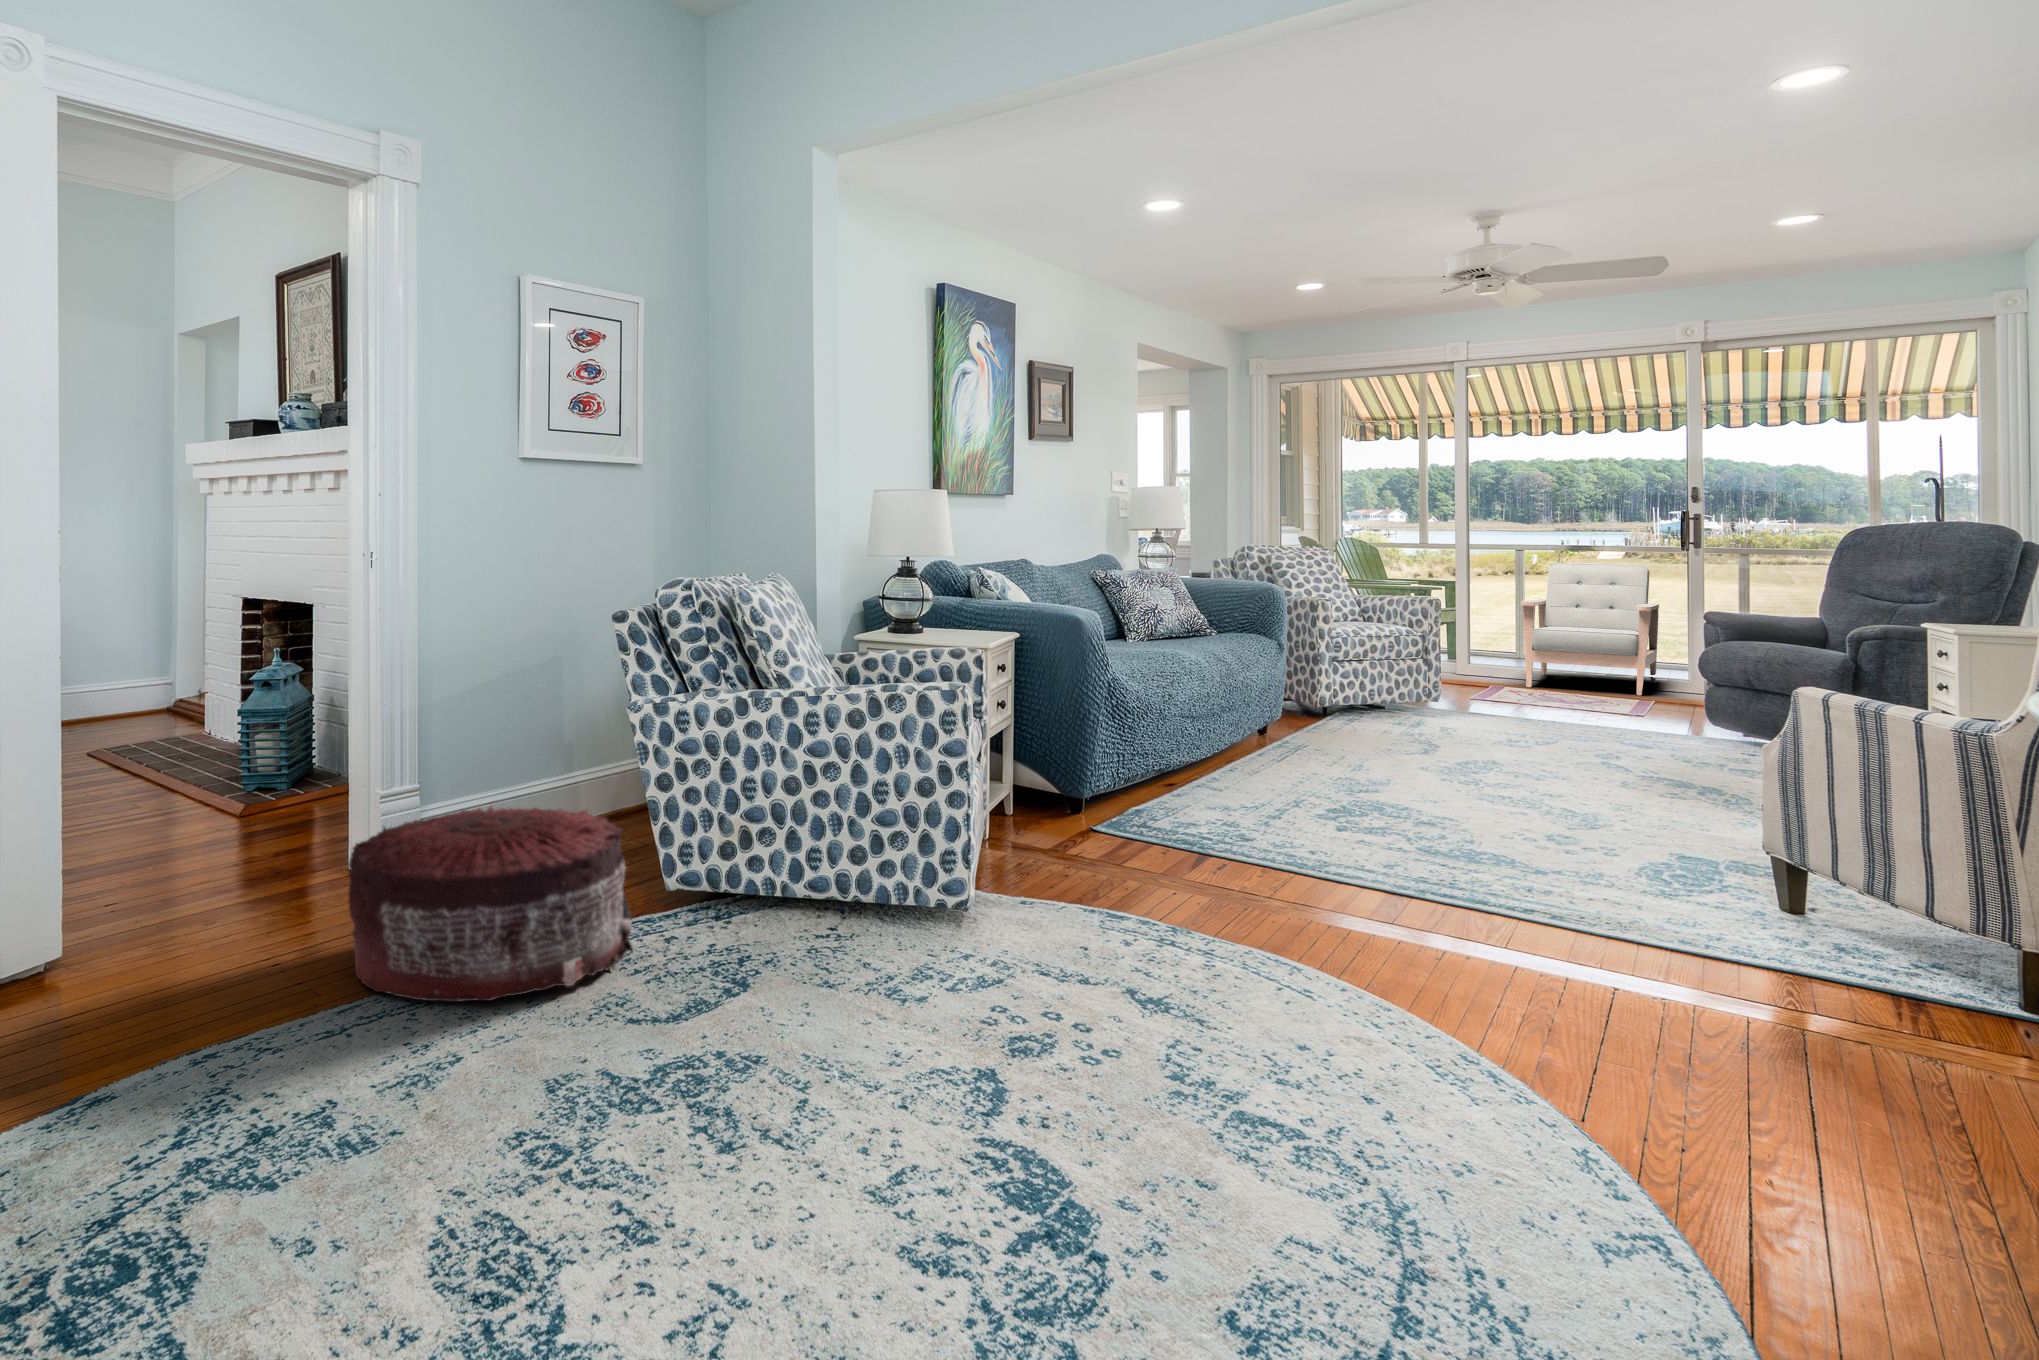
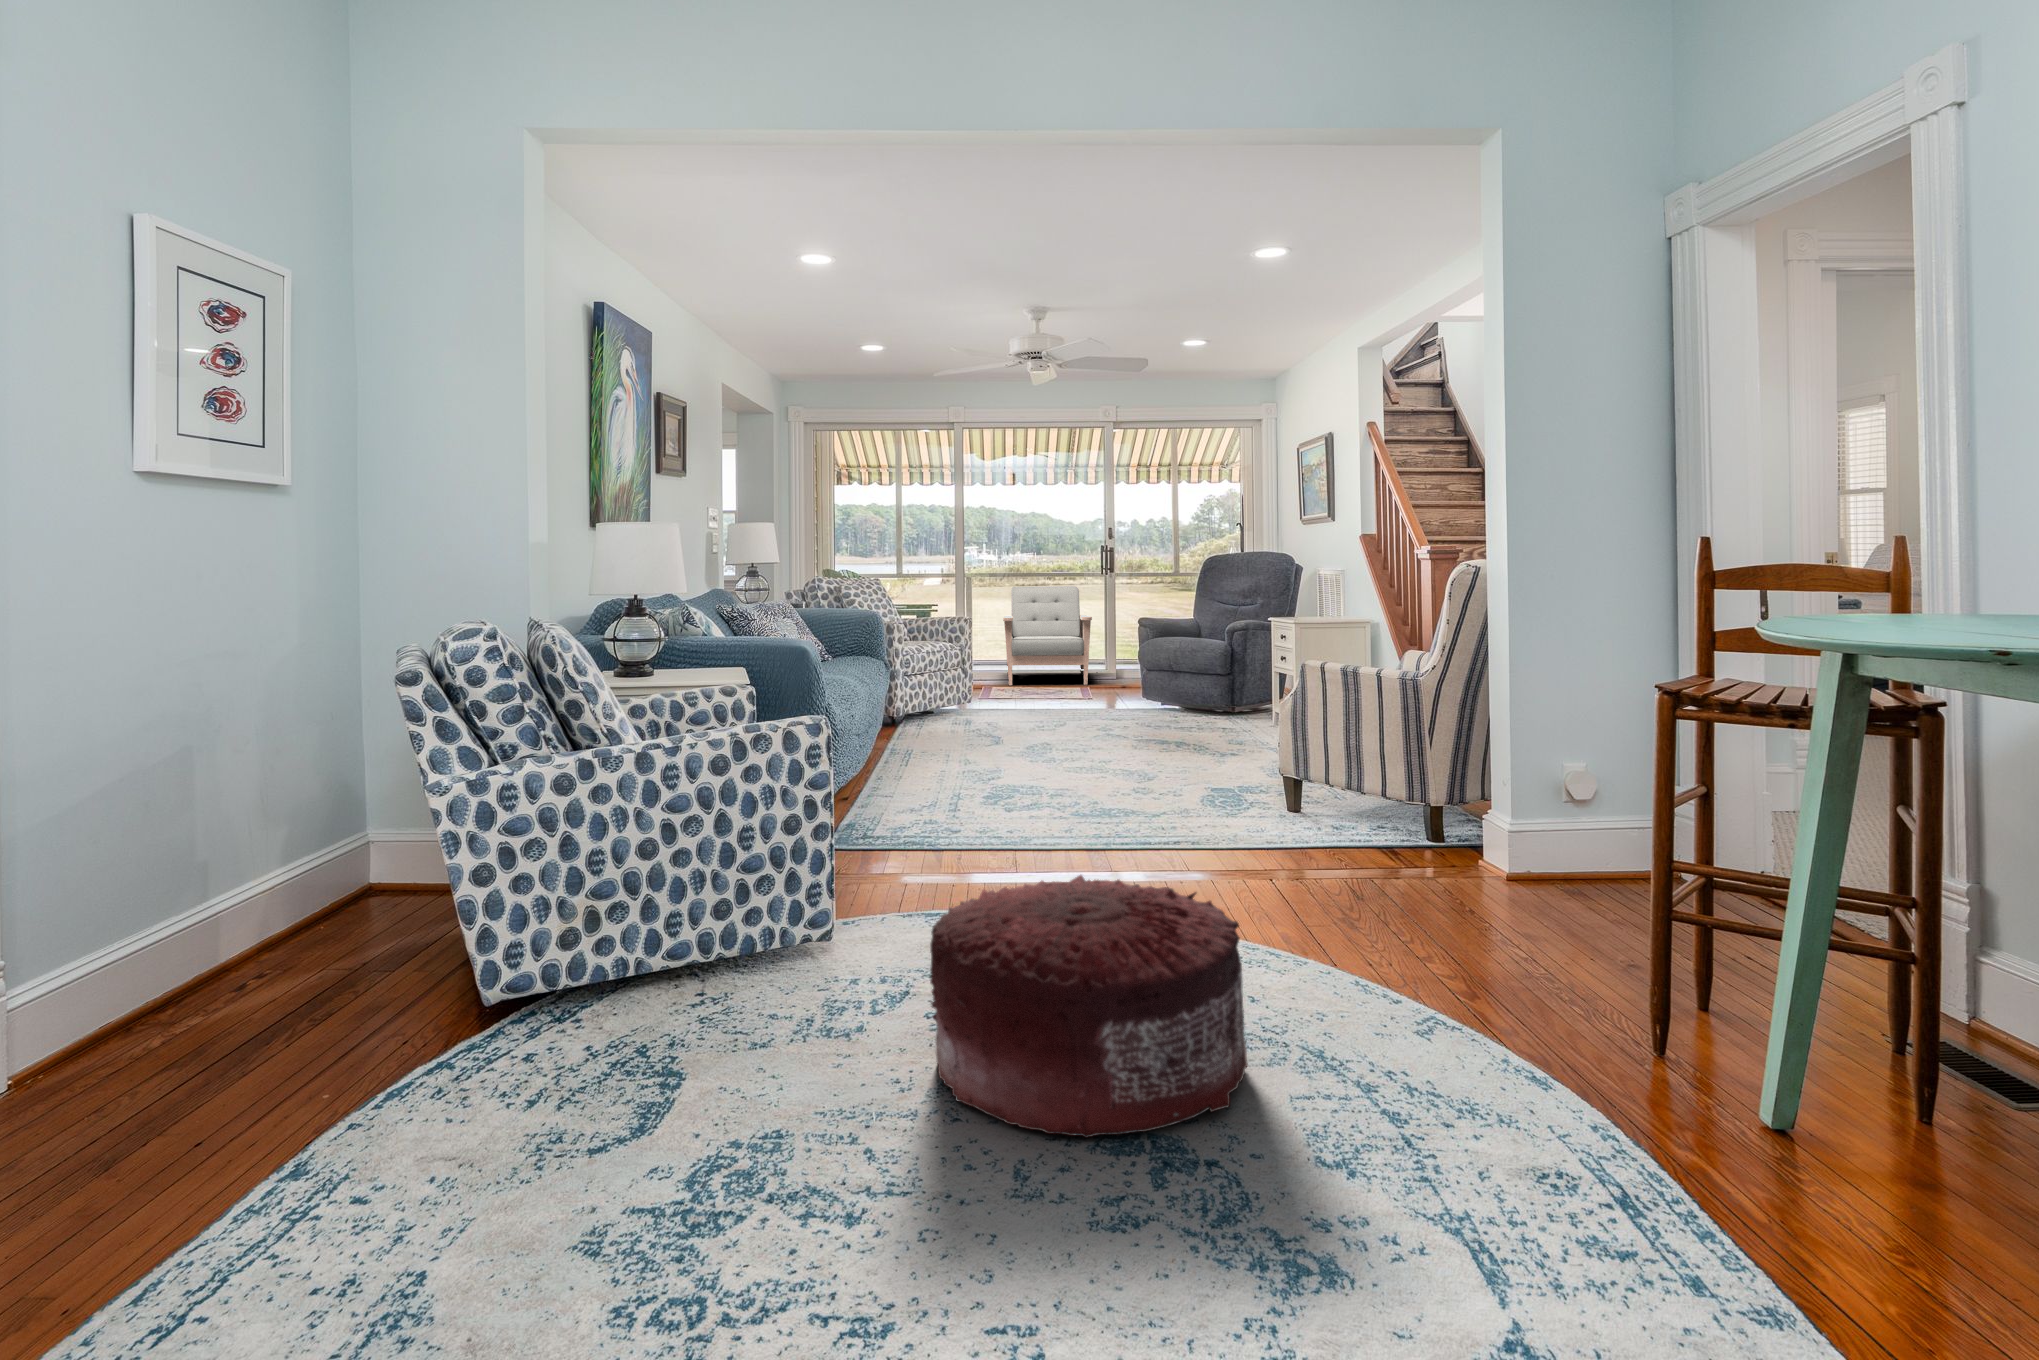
pouf: present [349,806,633,1002] -> present [930,875,1248,1138]

